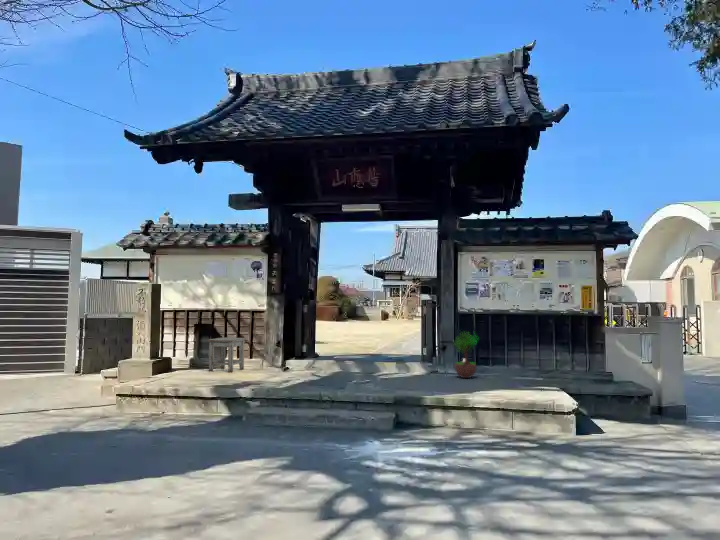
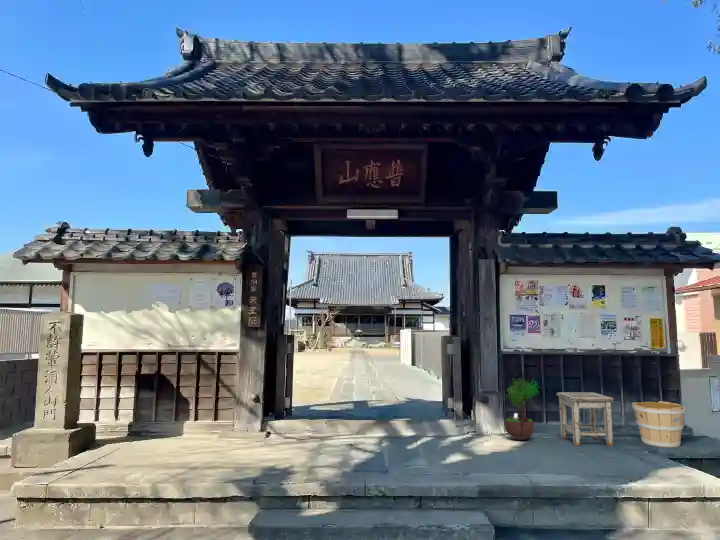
stool: present [207,338,246,373] -> present [556,392,614,447]
wooden bucket: none [555,352,594,386] -> present [632,401,686,447]

